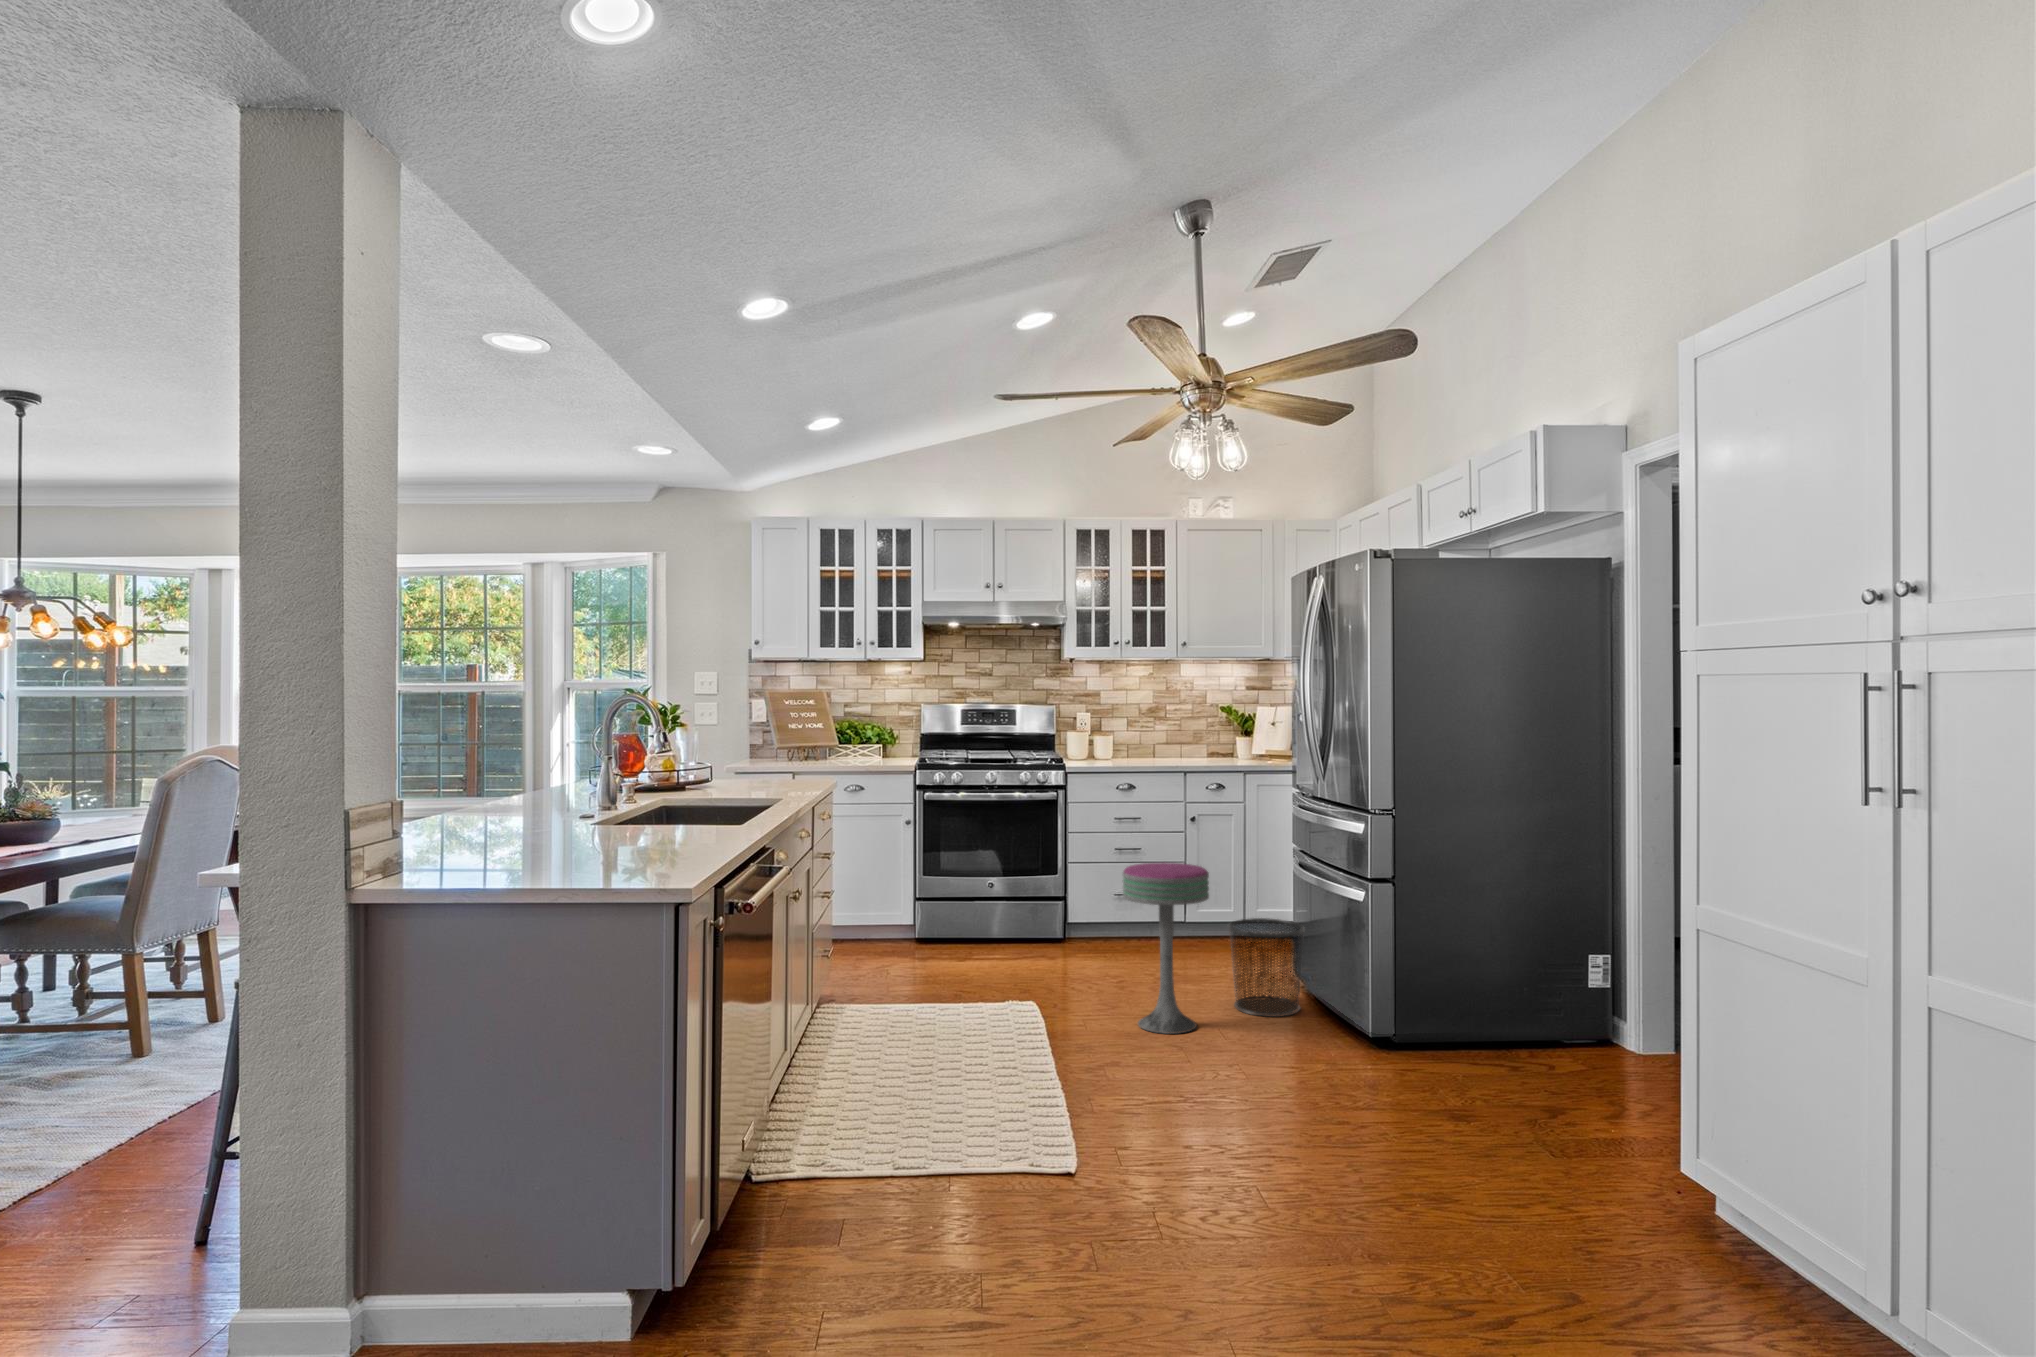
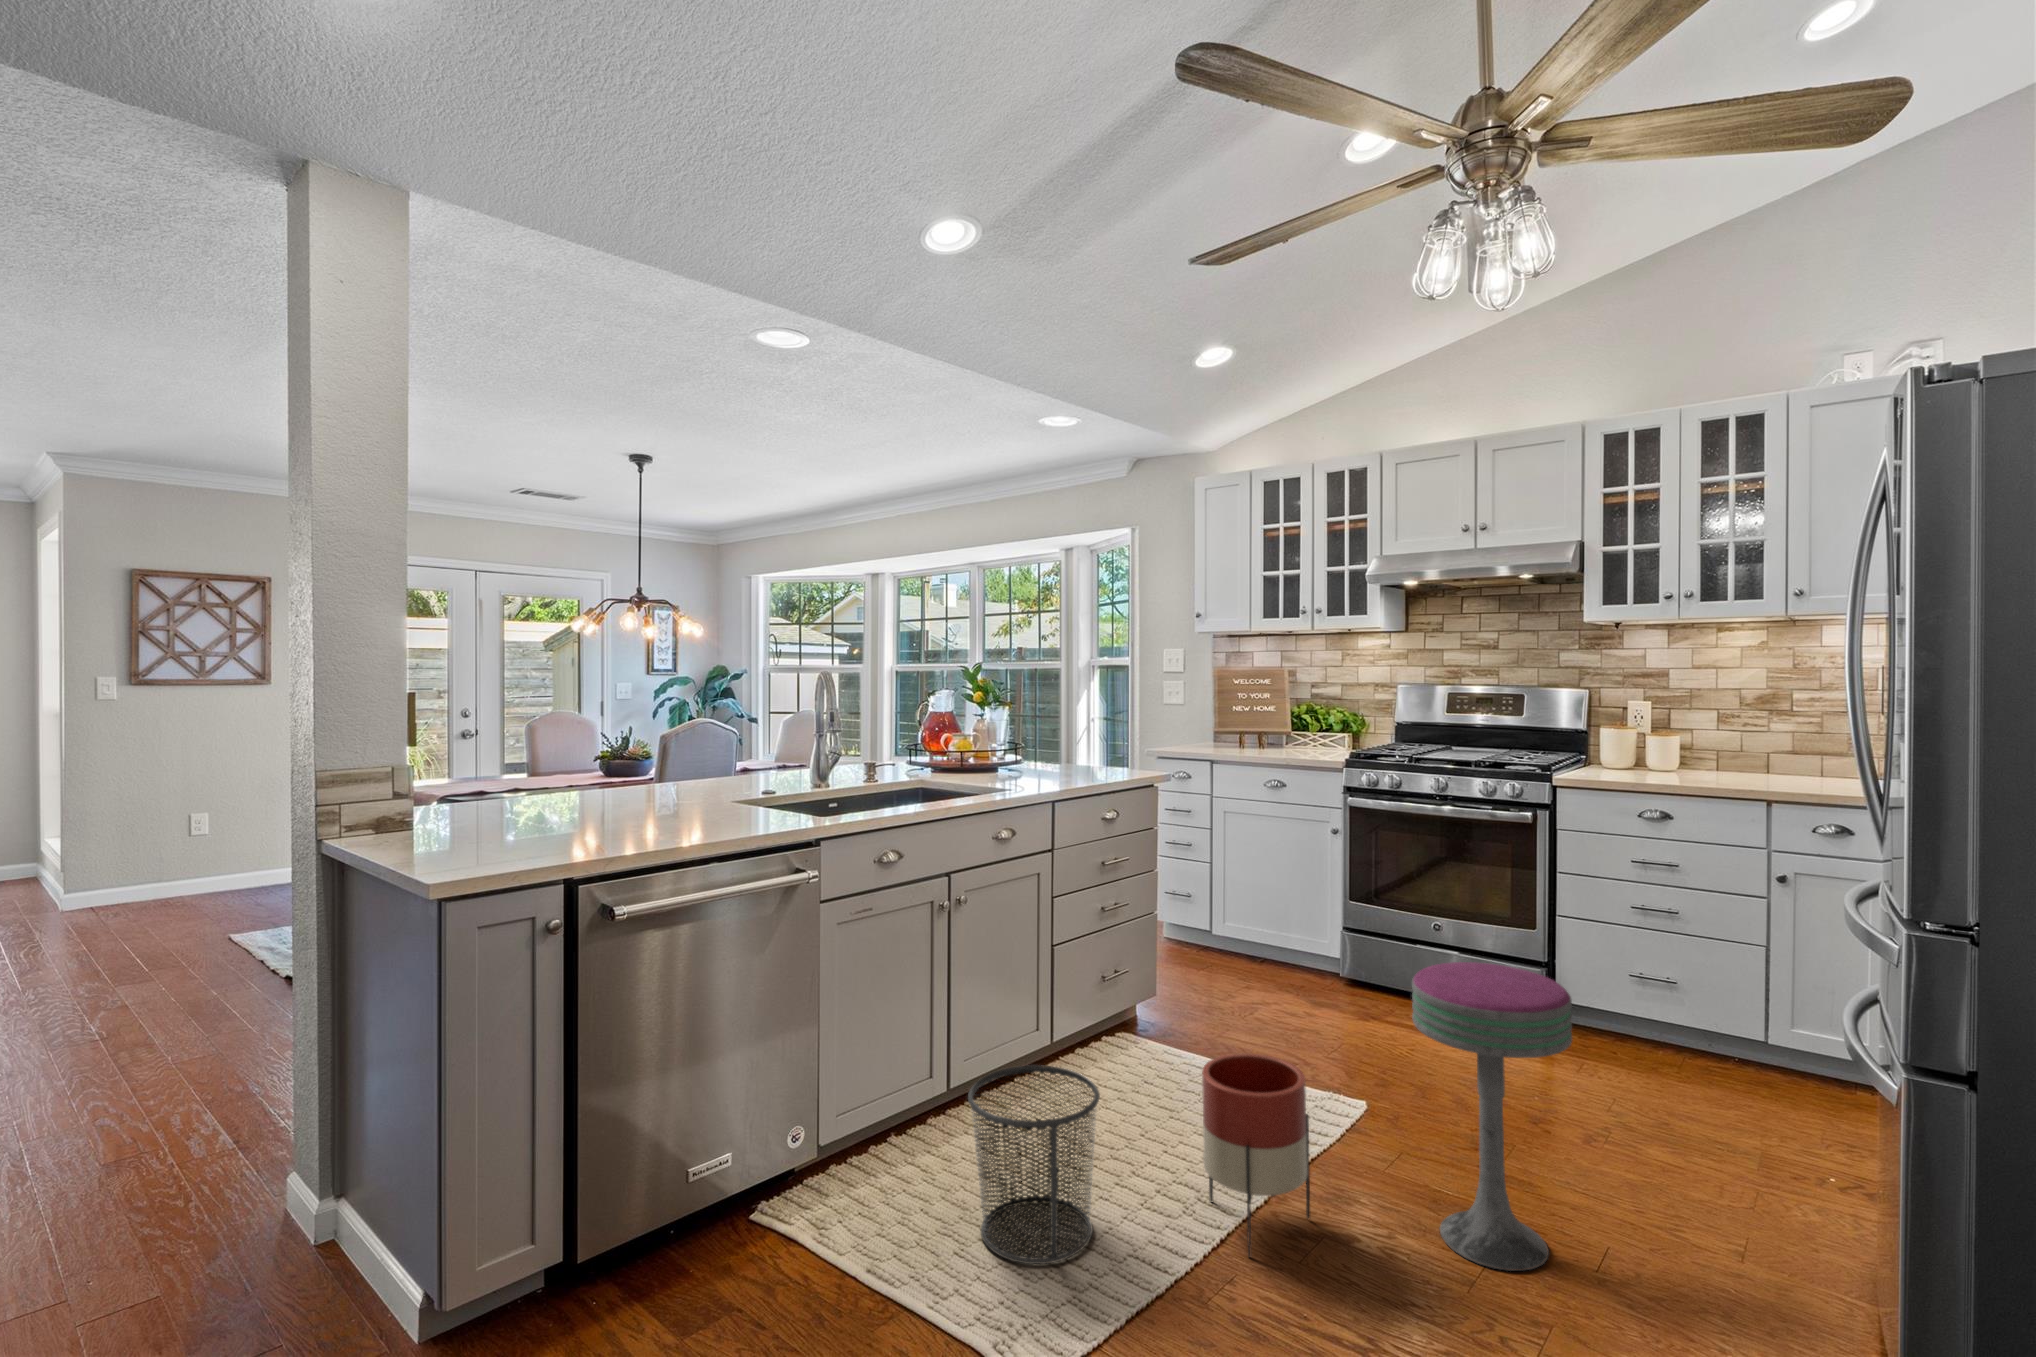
waste bin: present [1228,918,1305,1017] -> present [968,1065,1100,1264]
planter: none [1021,941,1093,1063] -> present [1202,1053,1310,1257]

